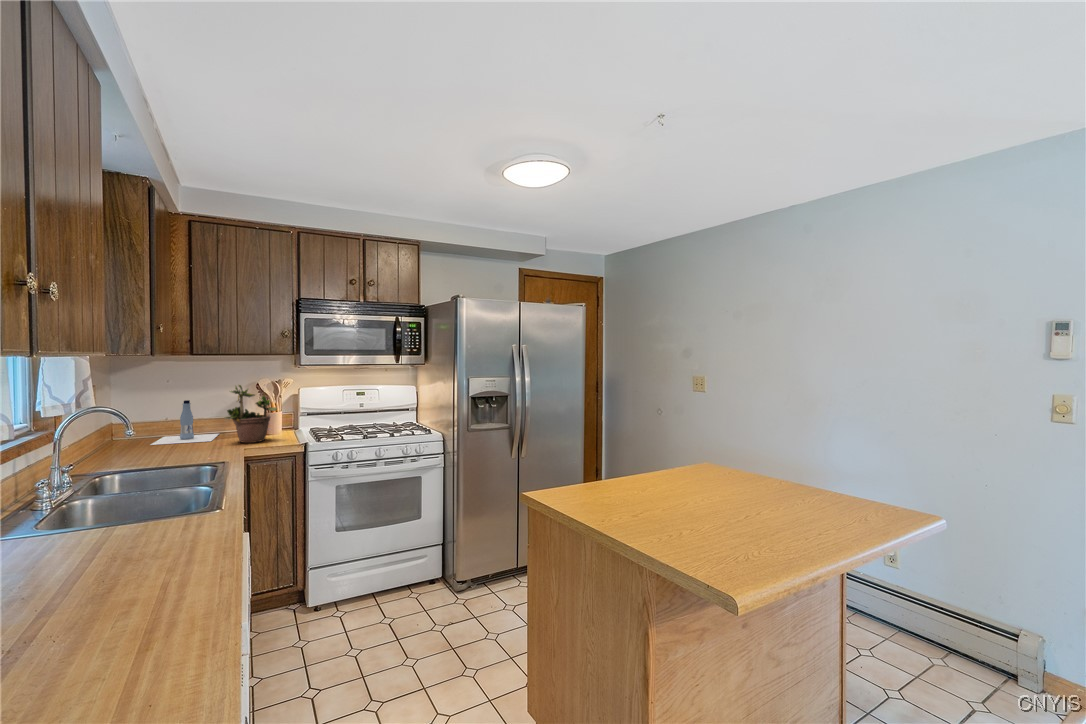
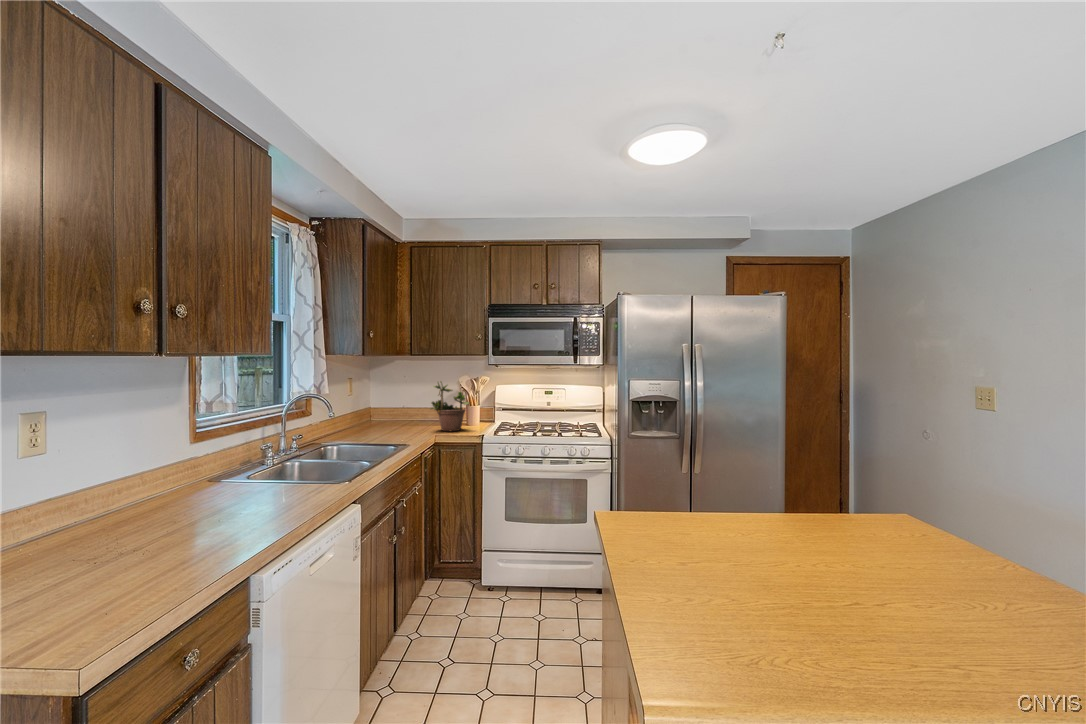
bottle: present [151,400,219,445] -> none [385,393,438,428]

